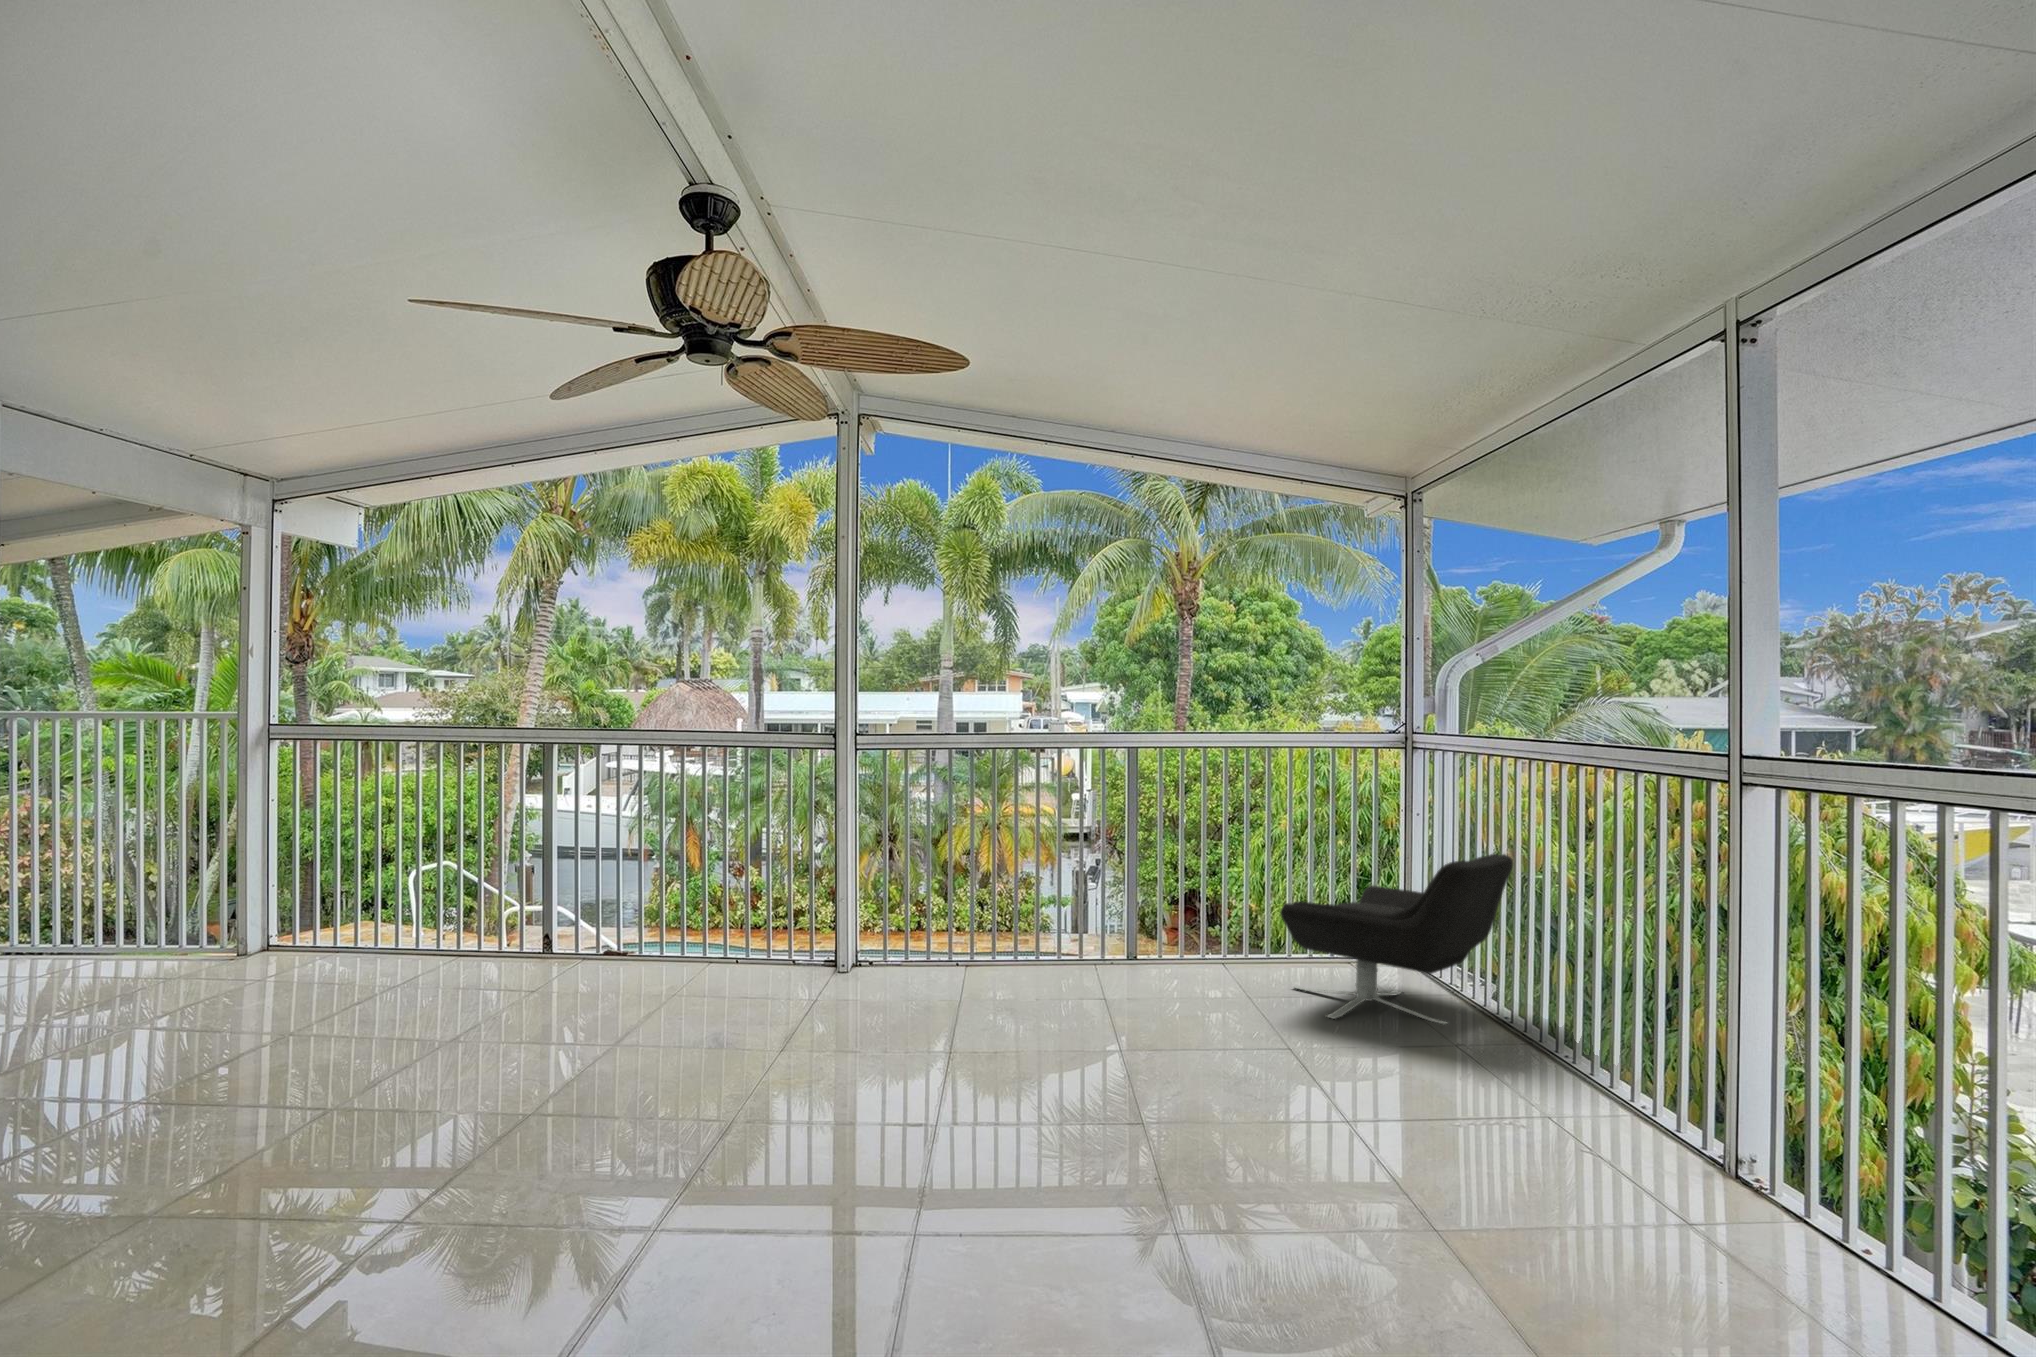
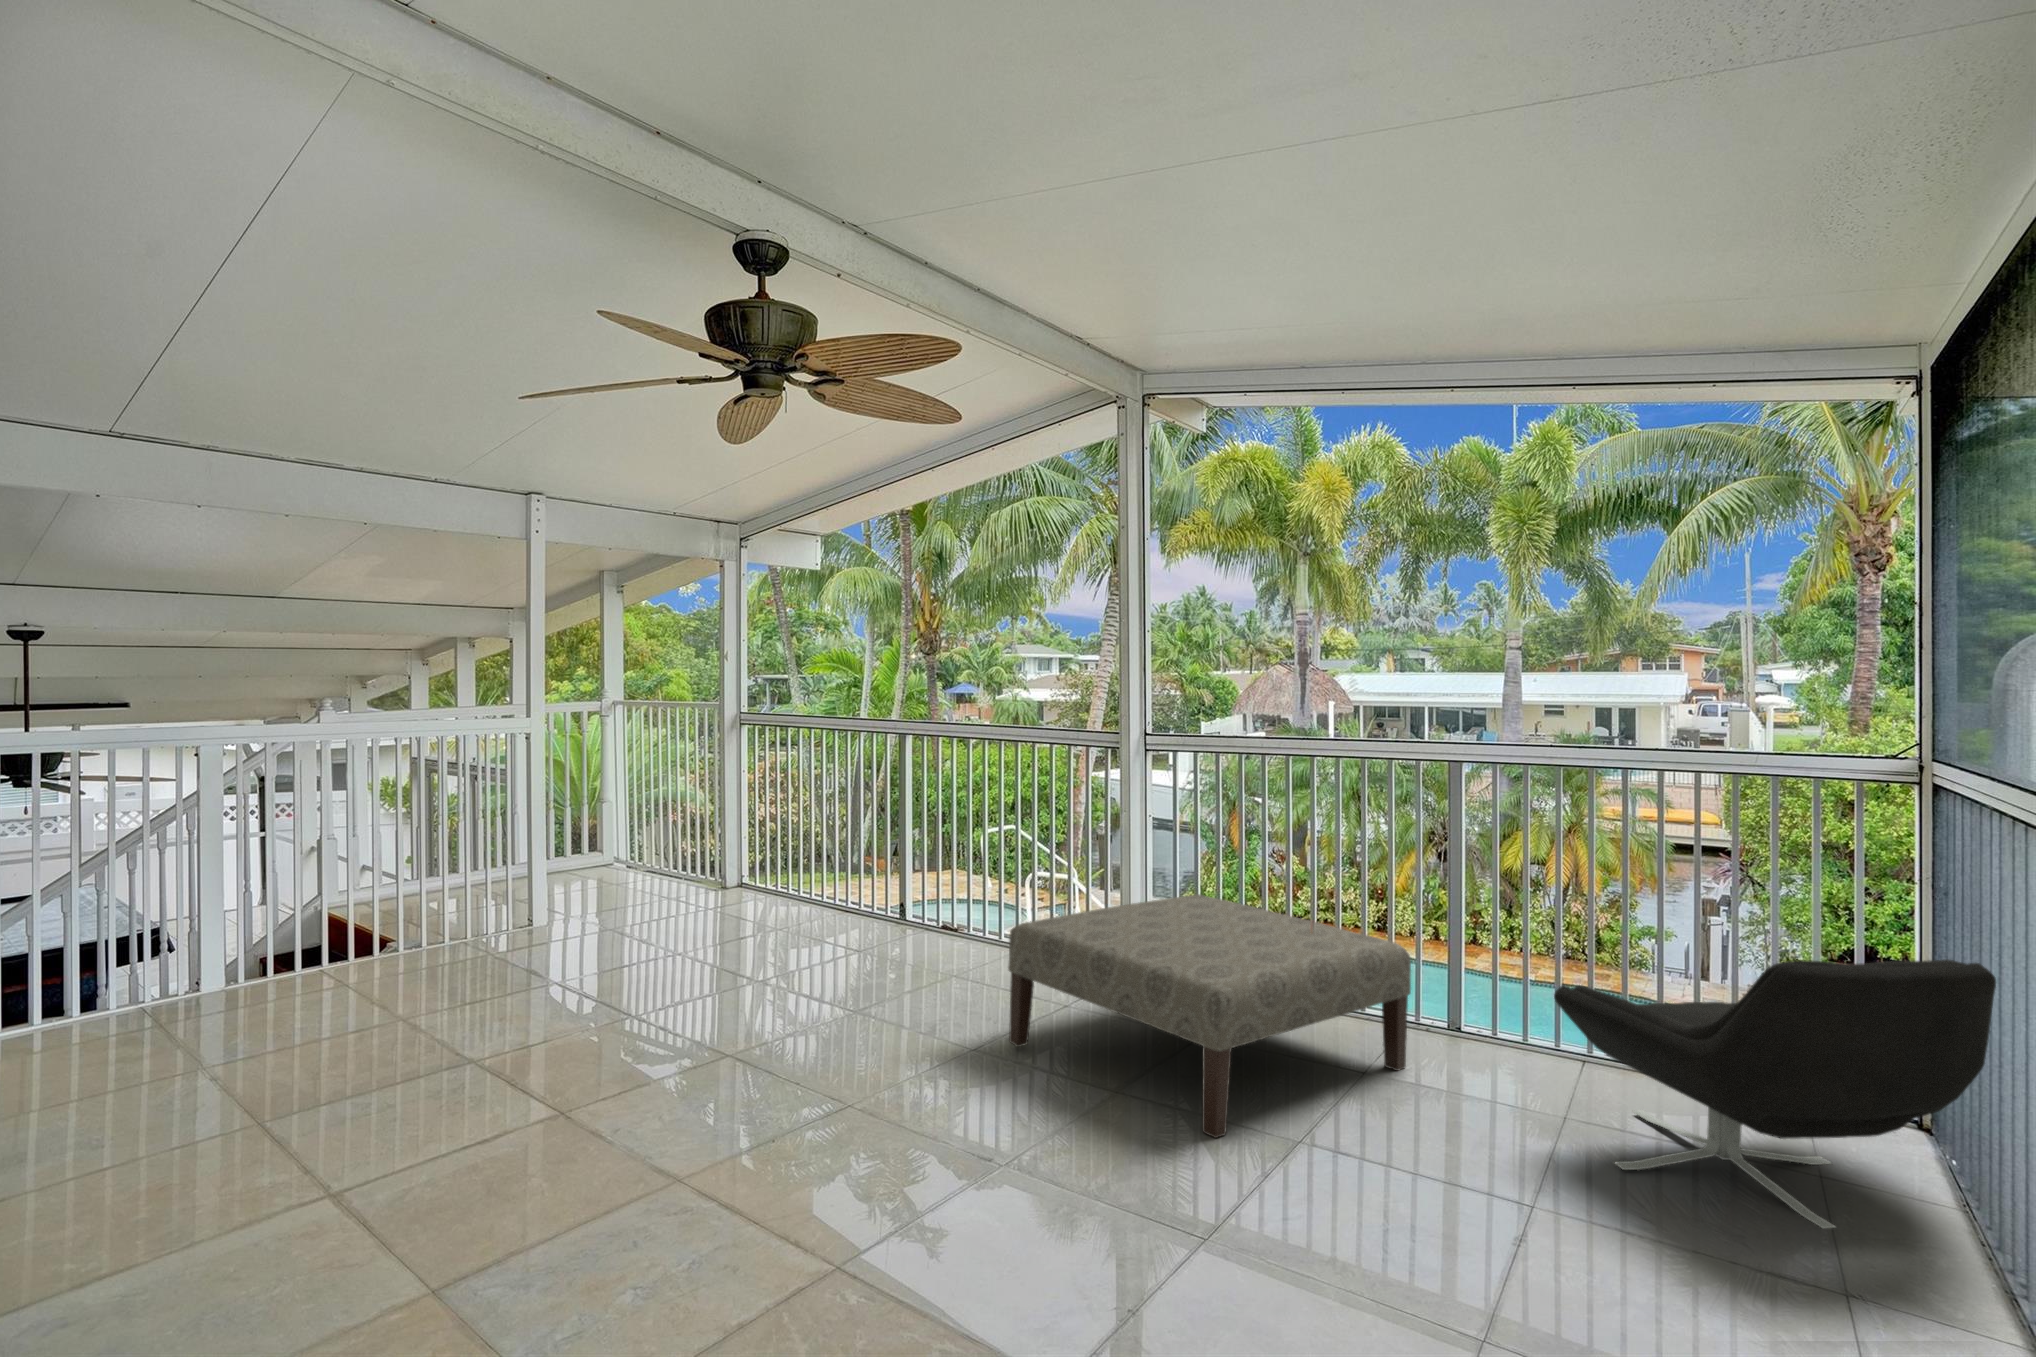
ottoman: none [857,879,1145,1060] -> present [1008,894,1411,1138]

